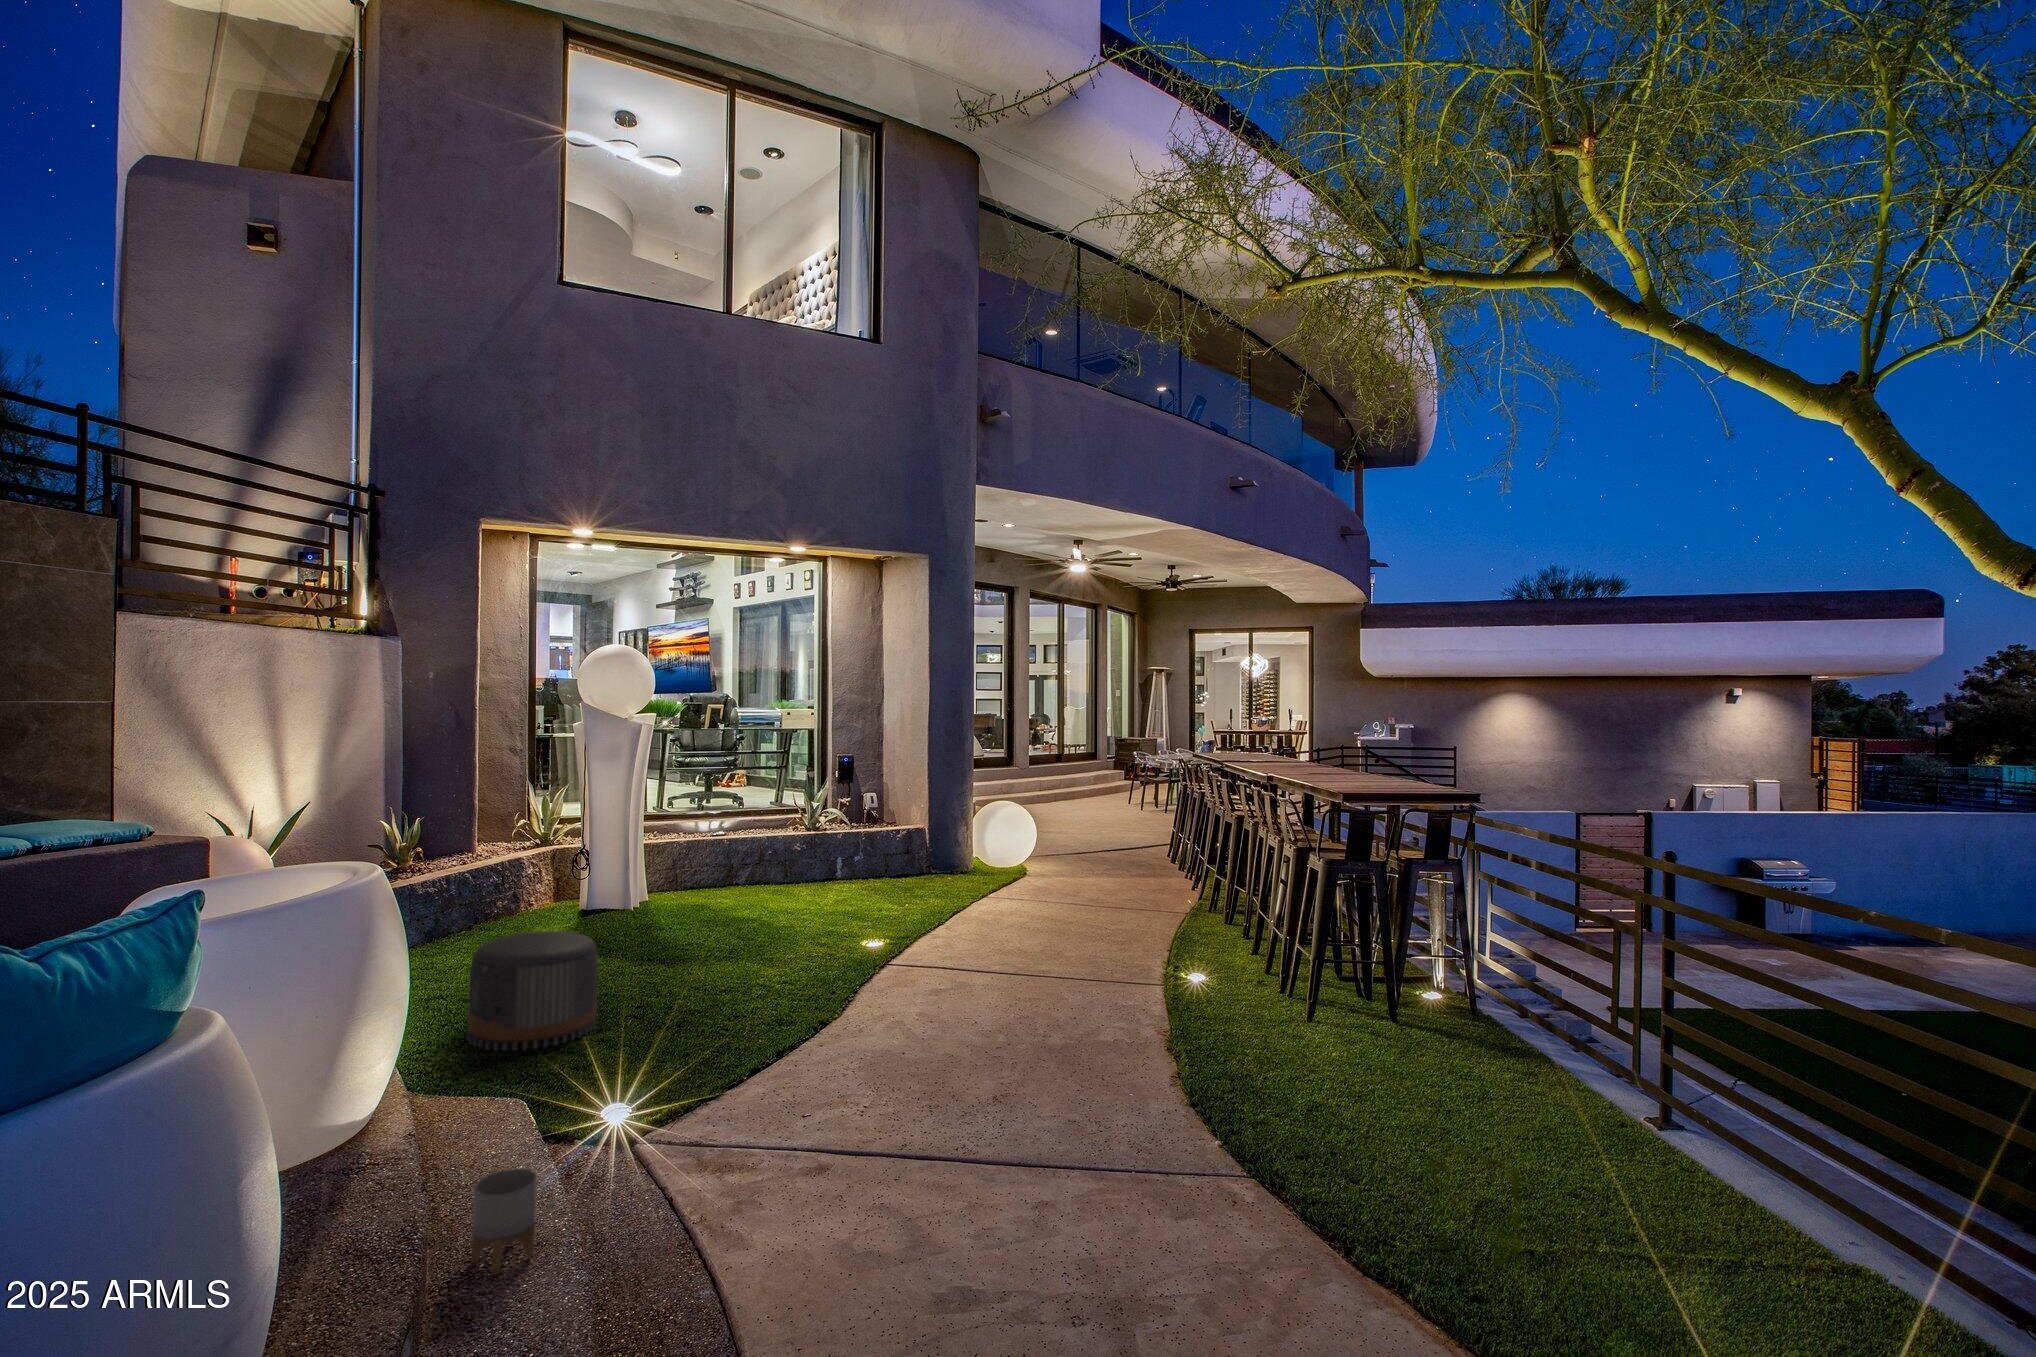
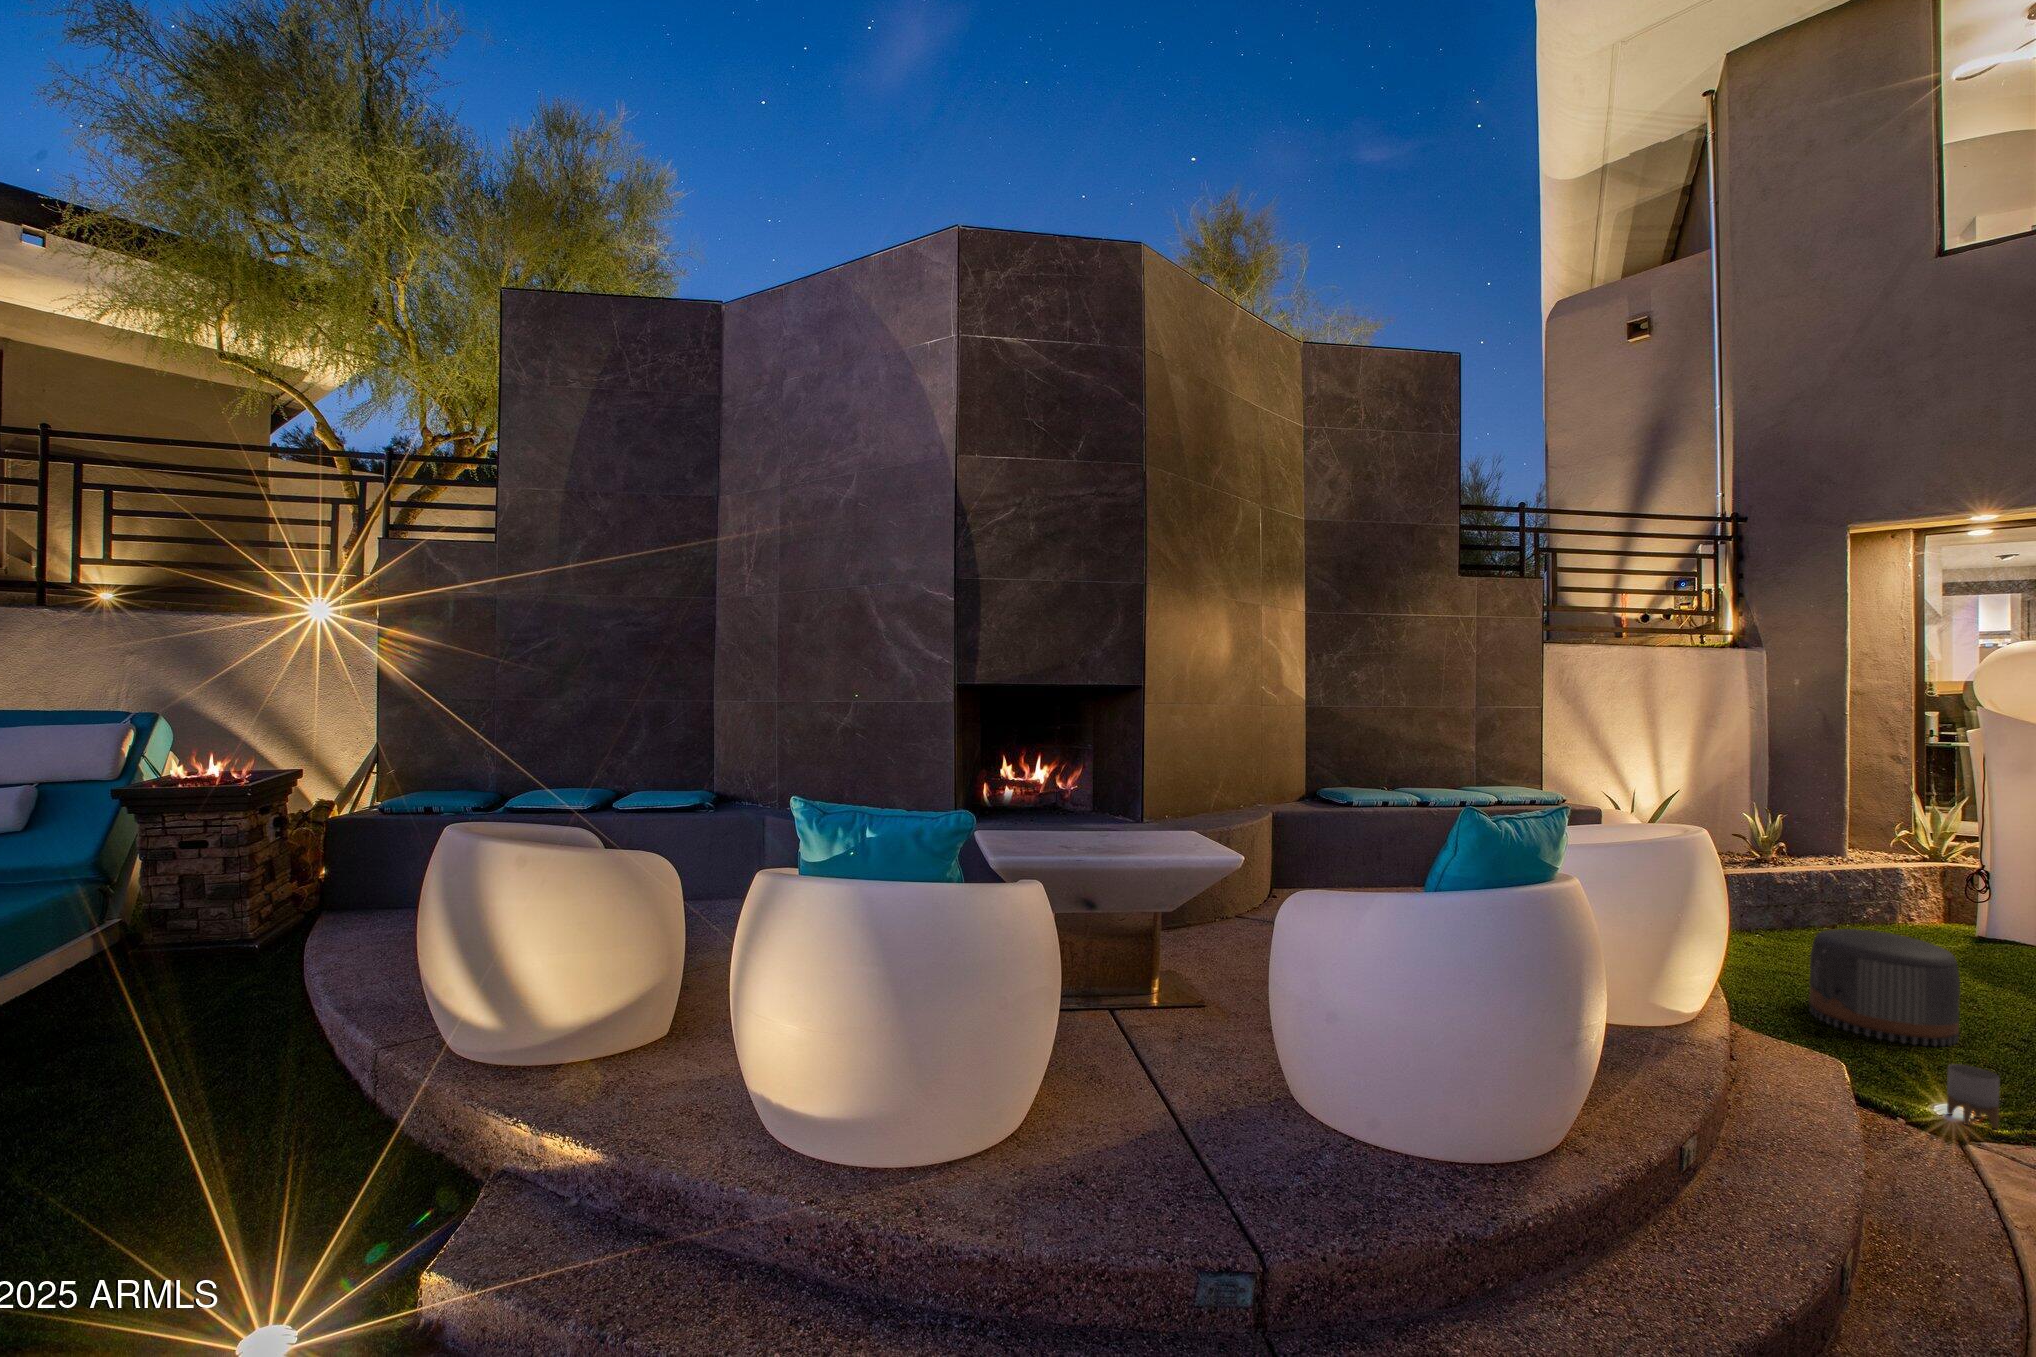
planter: present [472,1168,537,1275] -> present [1947,1064,1999,1129]

